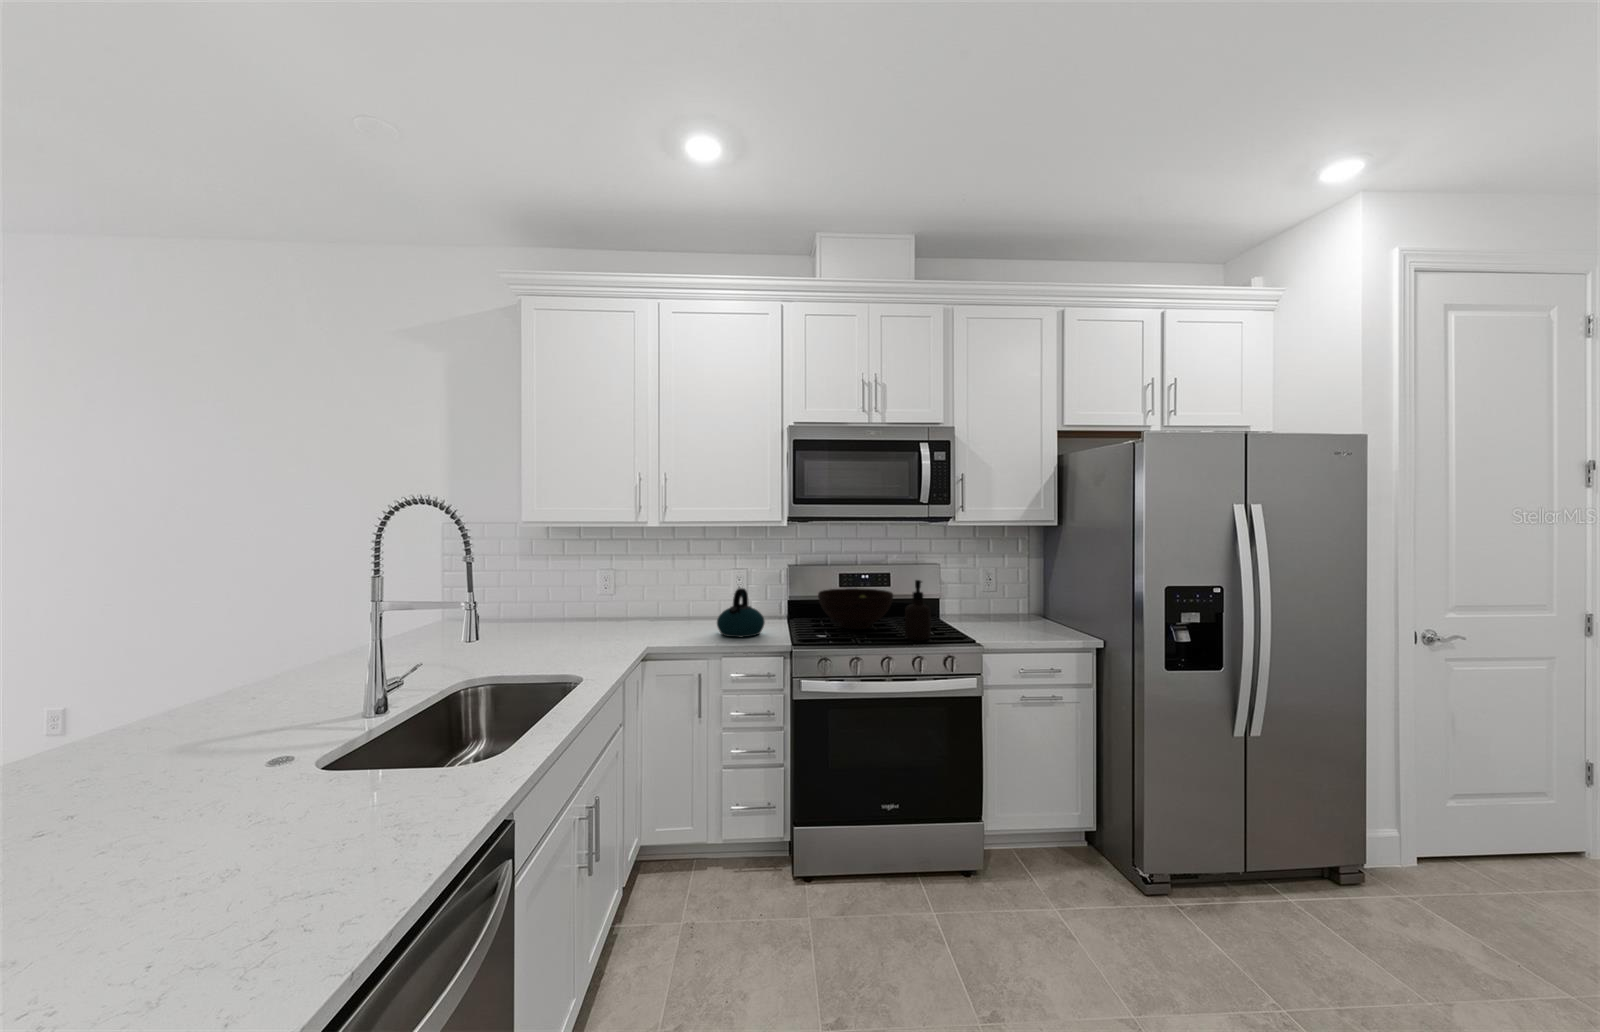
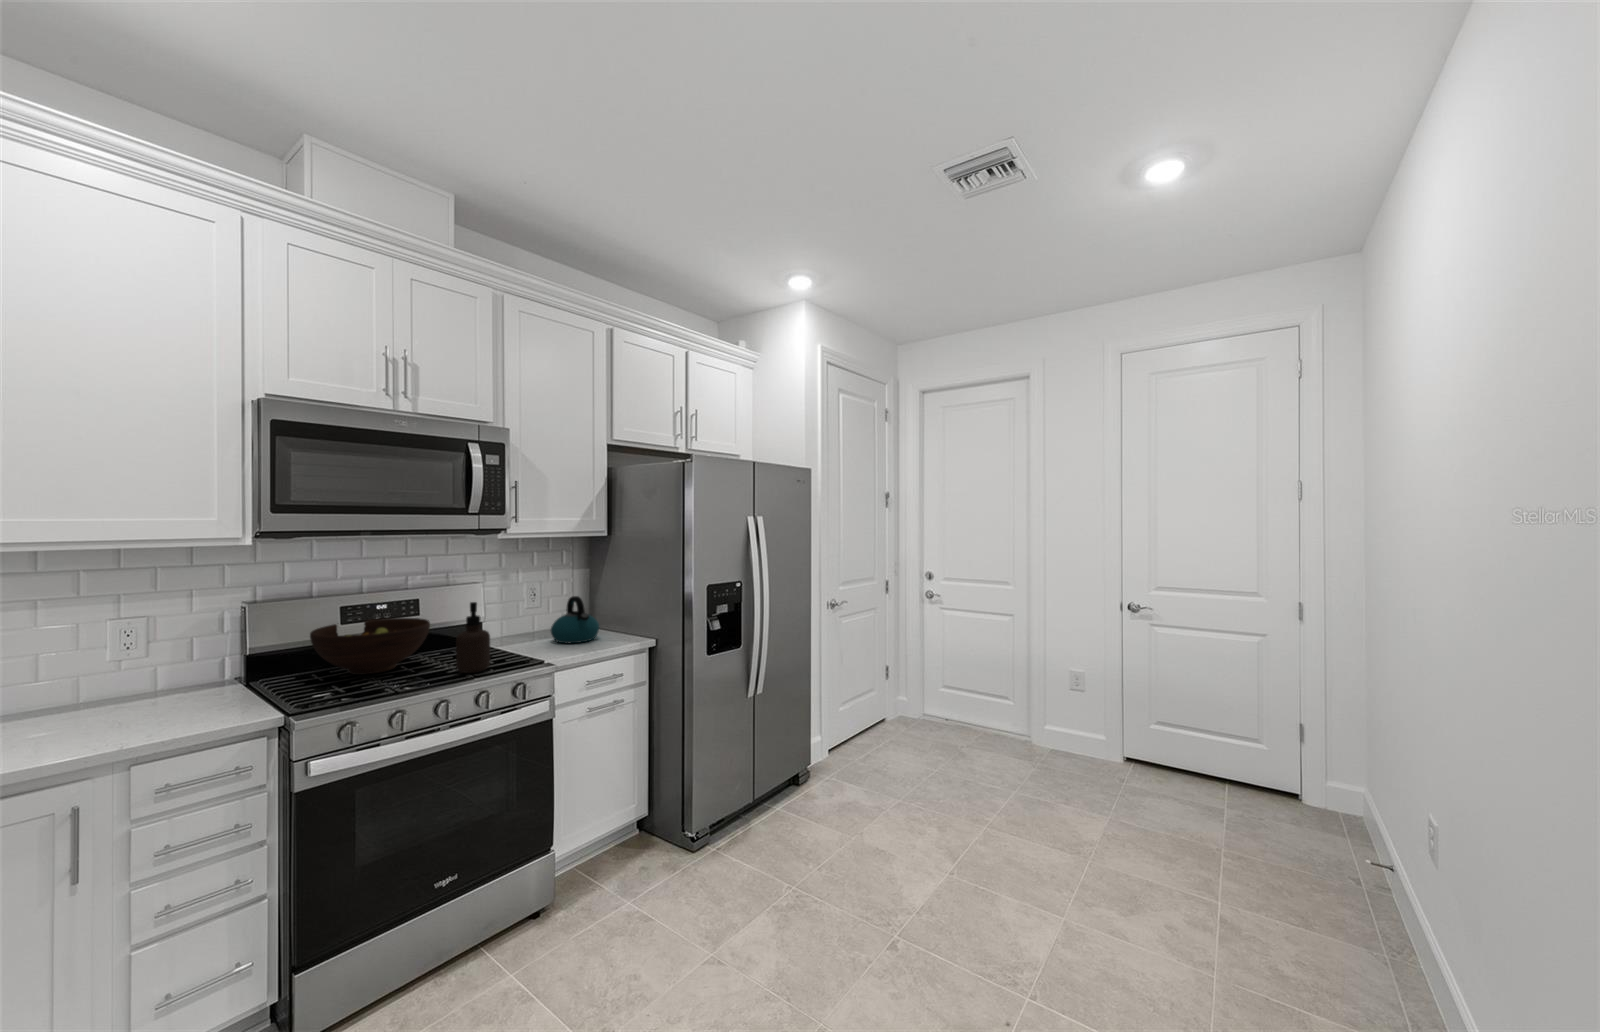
kettle: present [717,588,765,637] -> present [551,596,599,643]

